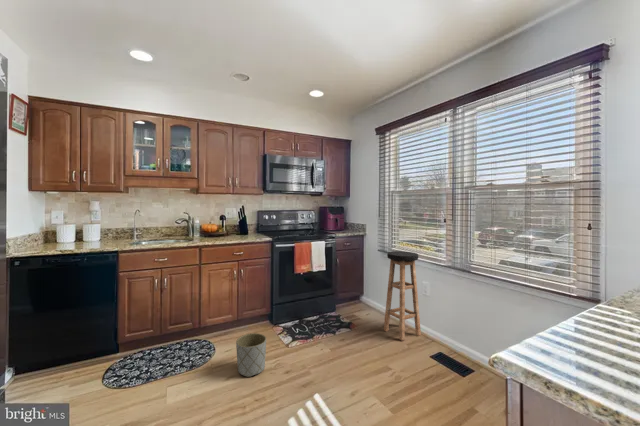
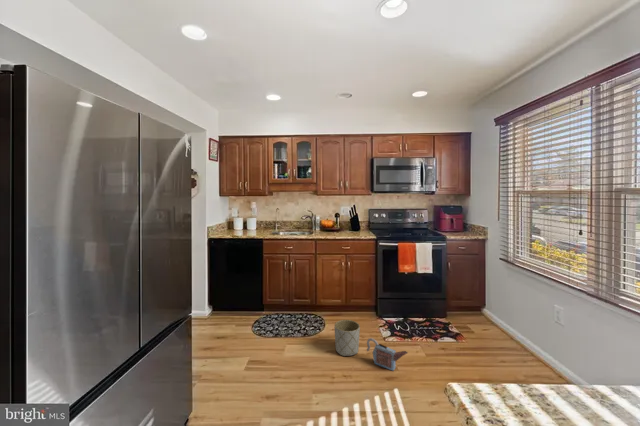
bar stool: present [384,251,421,341] -> none [497,262,549,367]
watering can: none [276,347,321,376] -> present [367,338,407,371]

